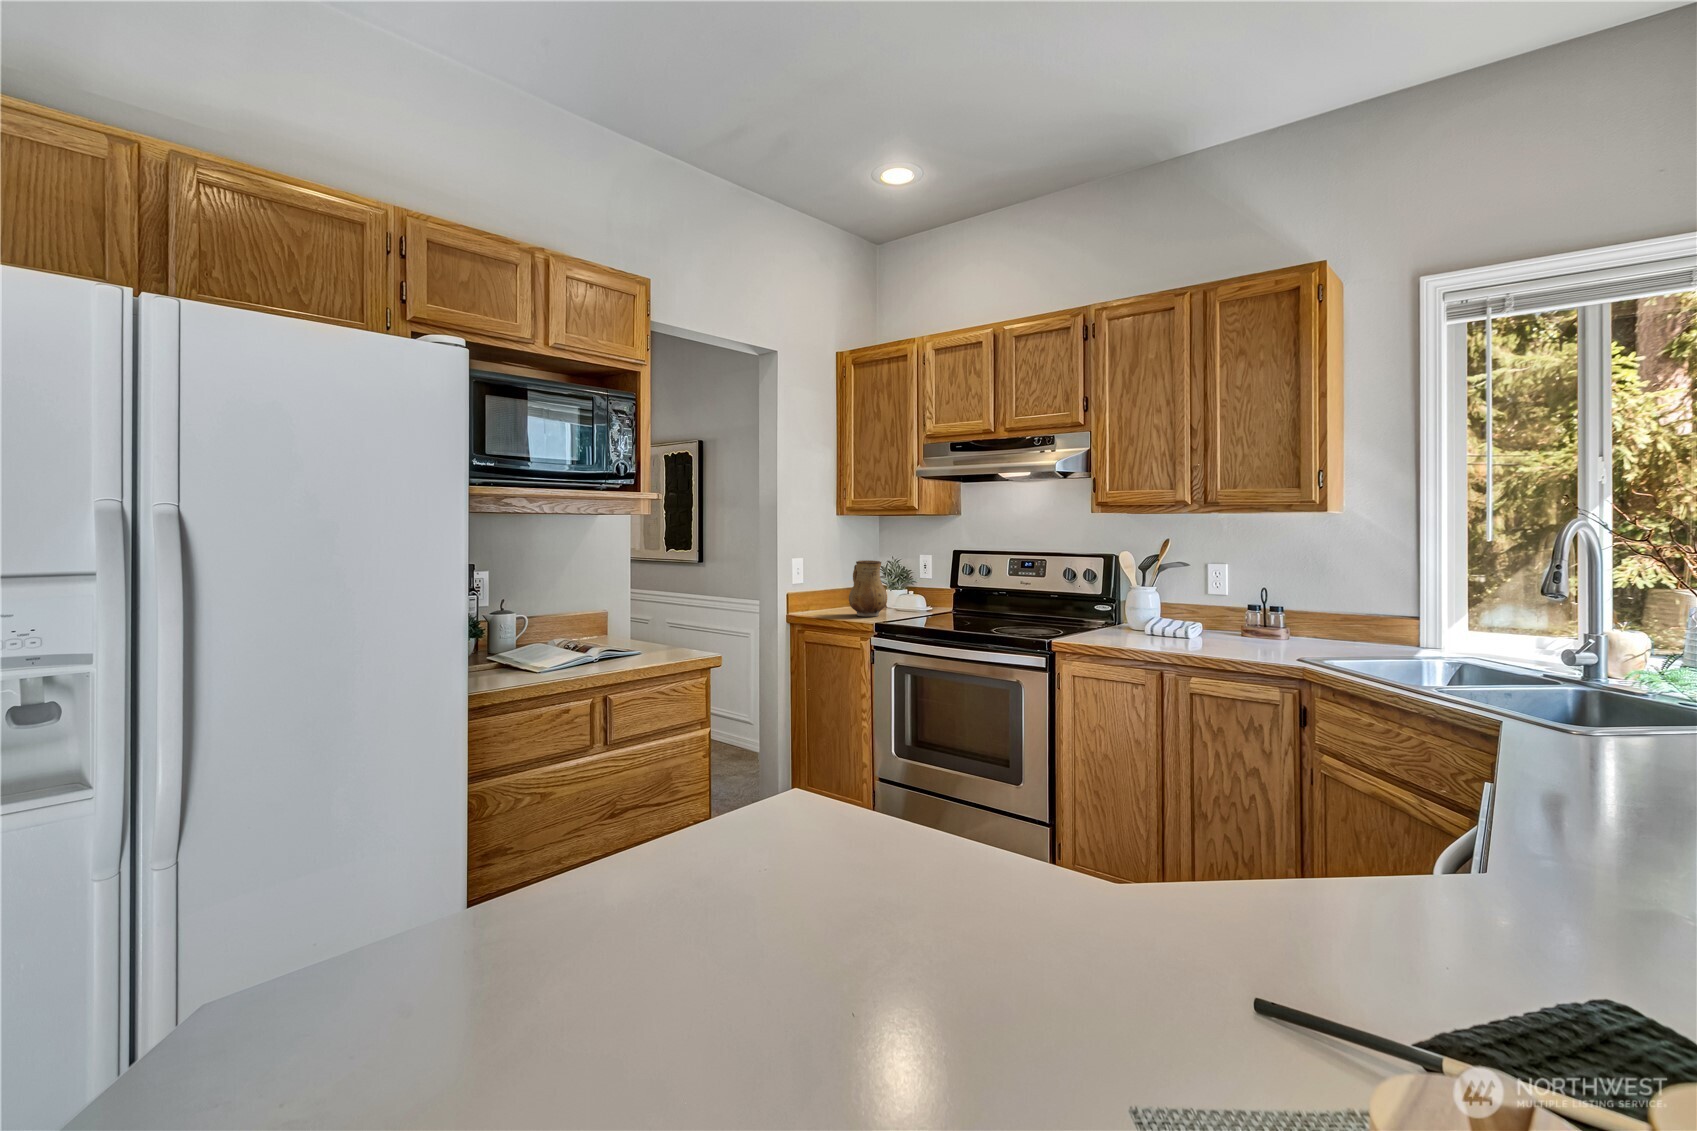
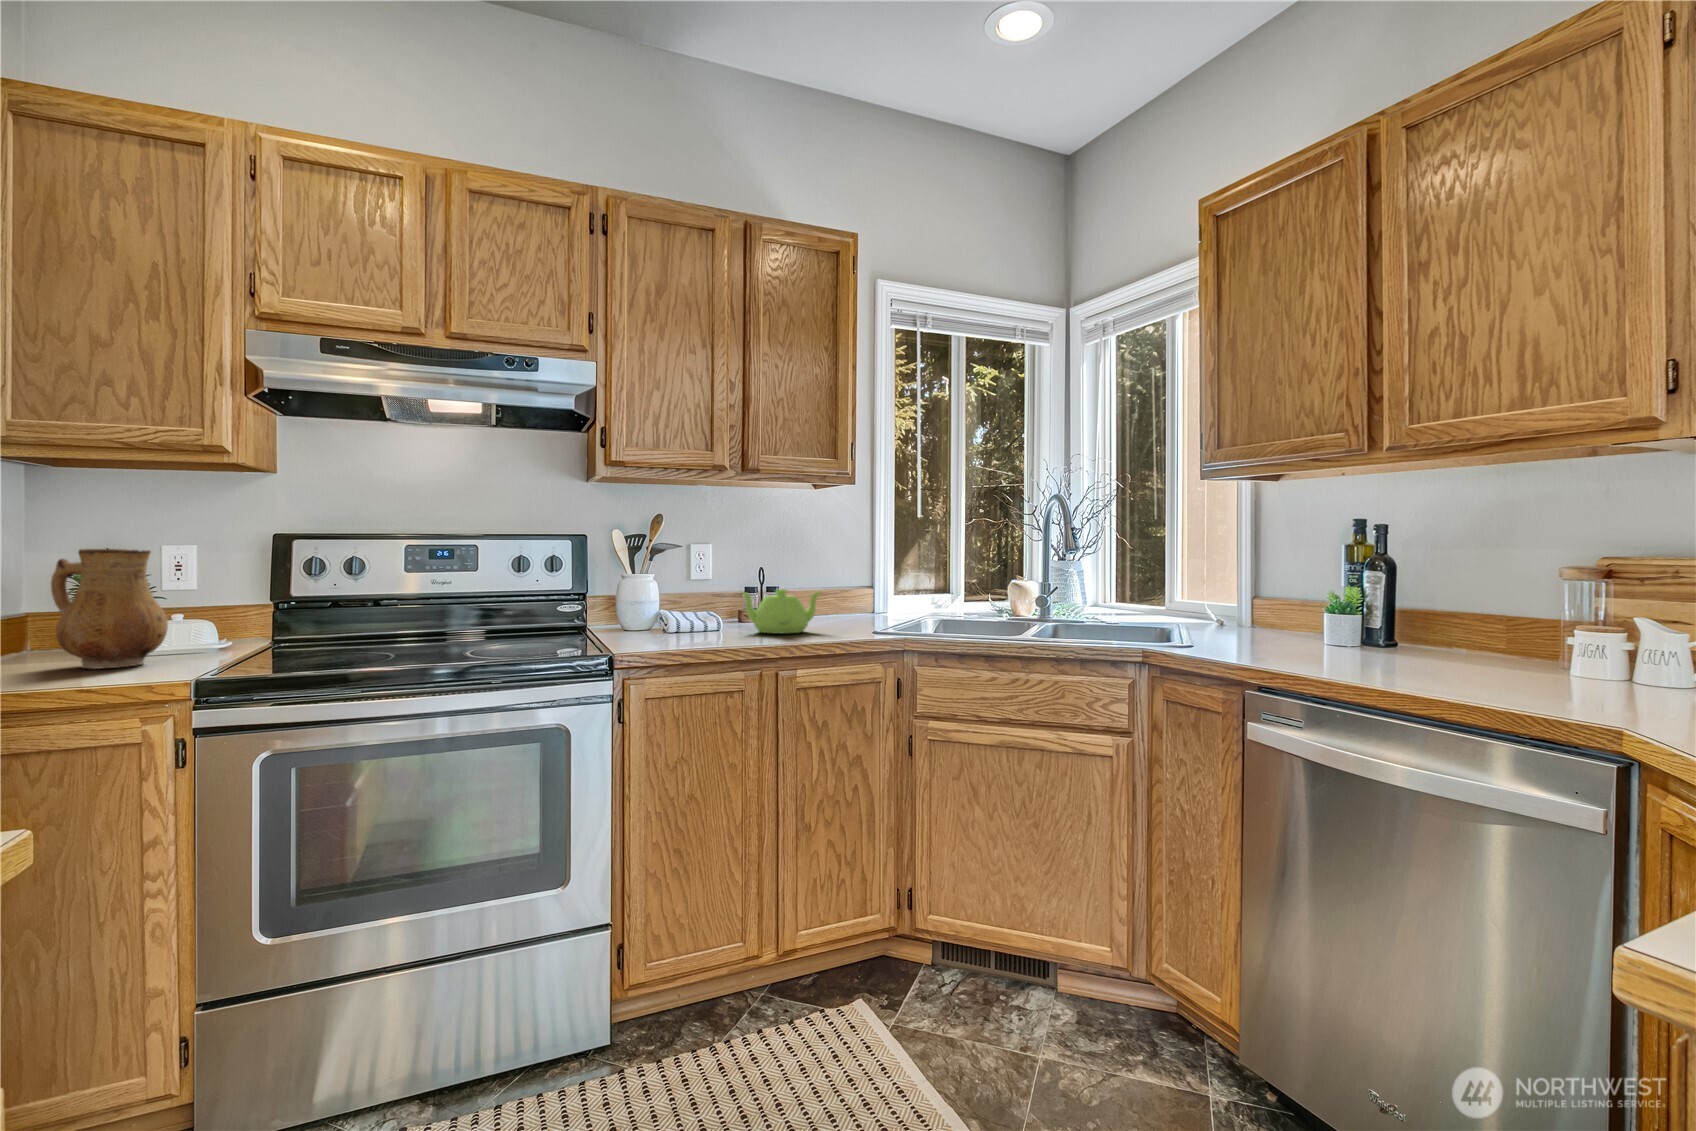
teapot: none [1190,607,1262,649] -> present [742,589,821,633]

